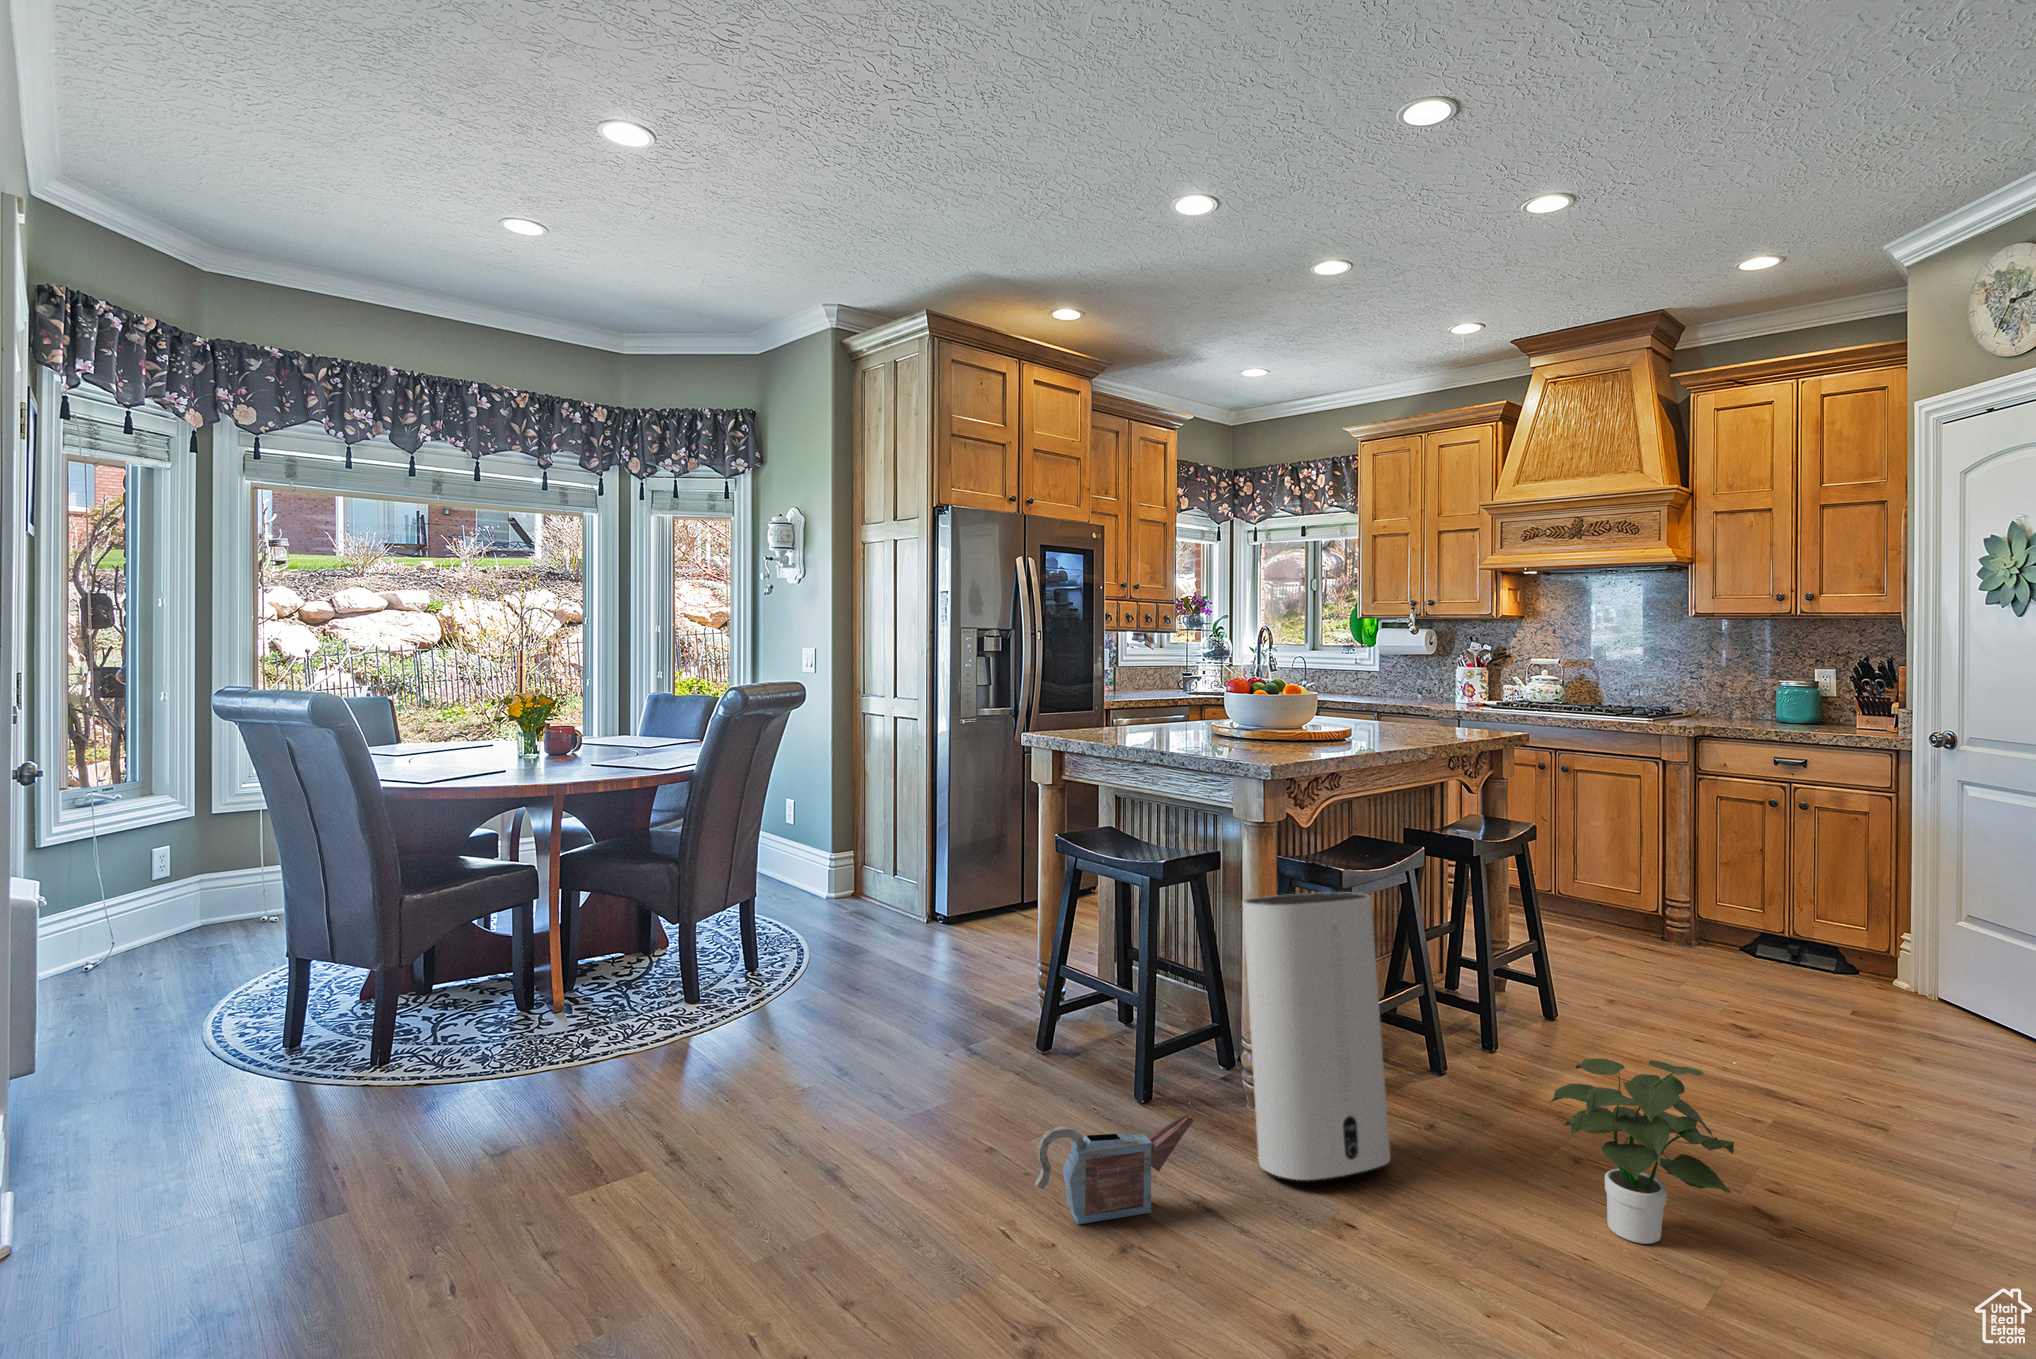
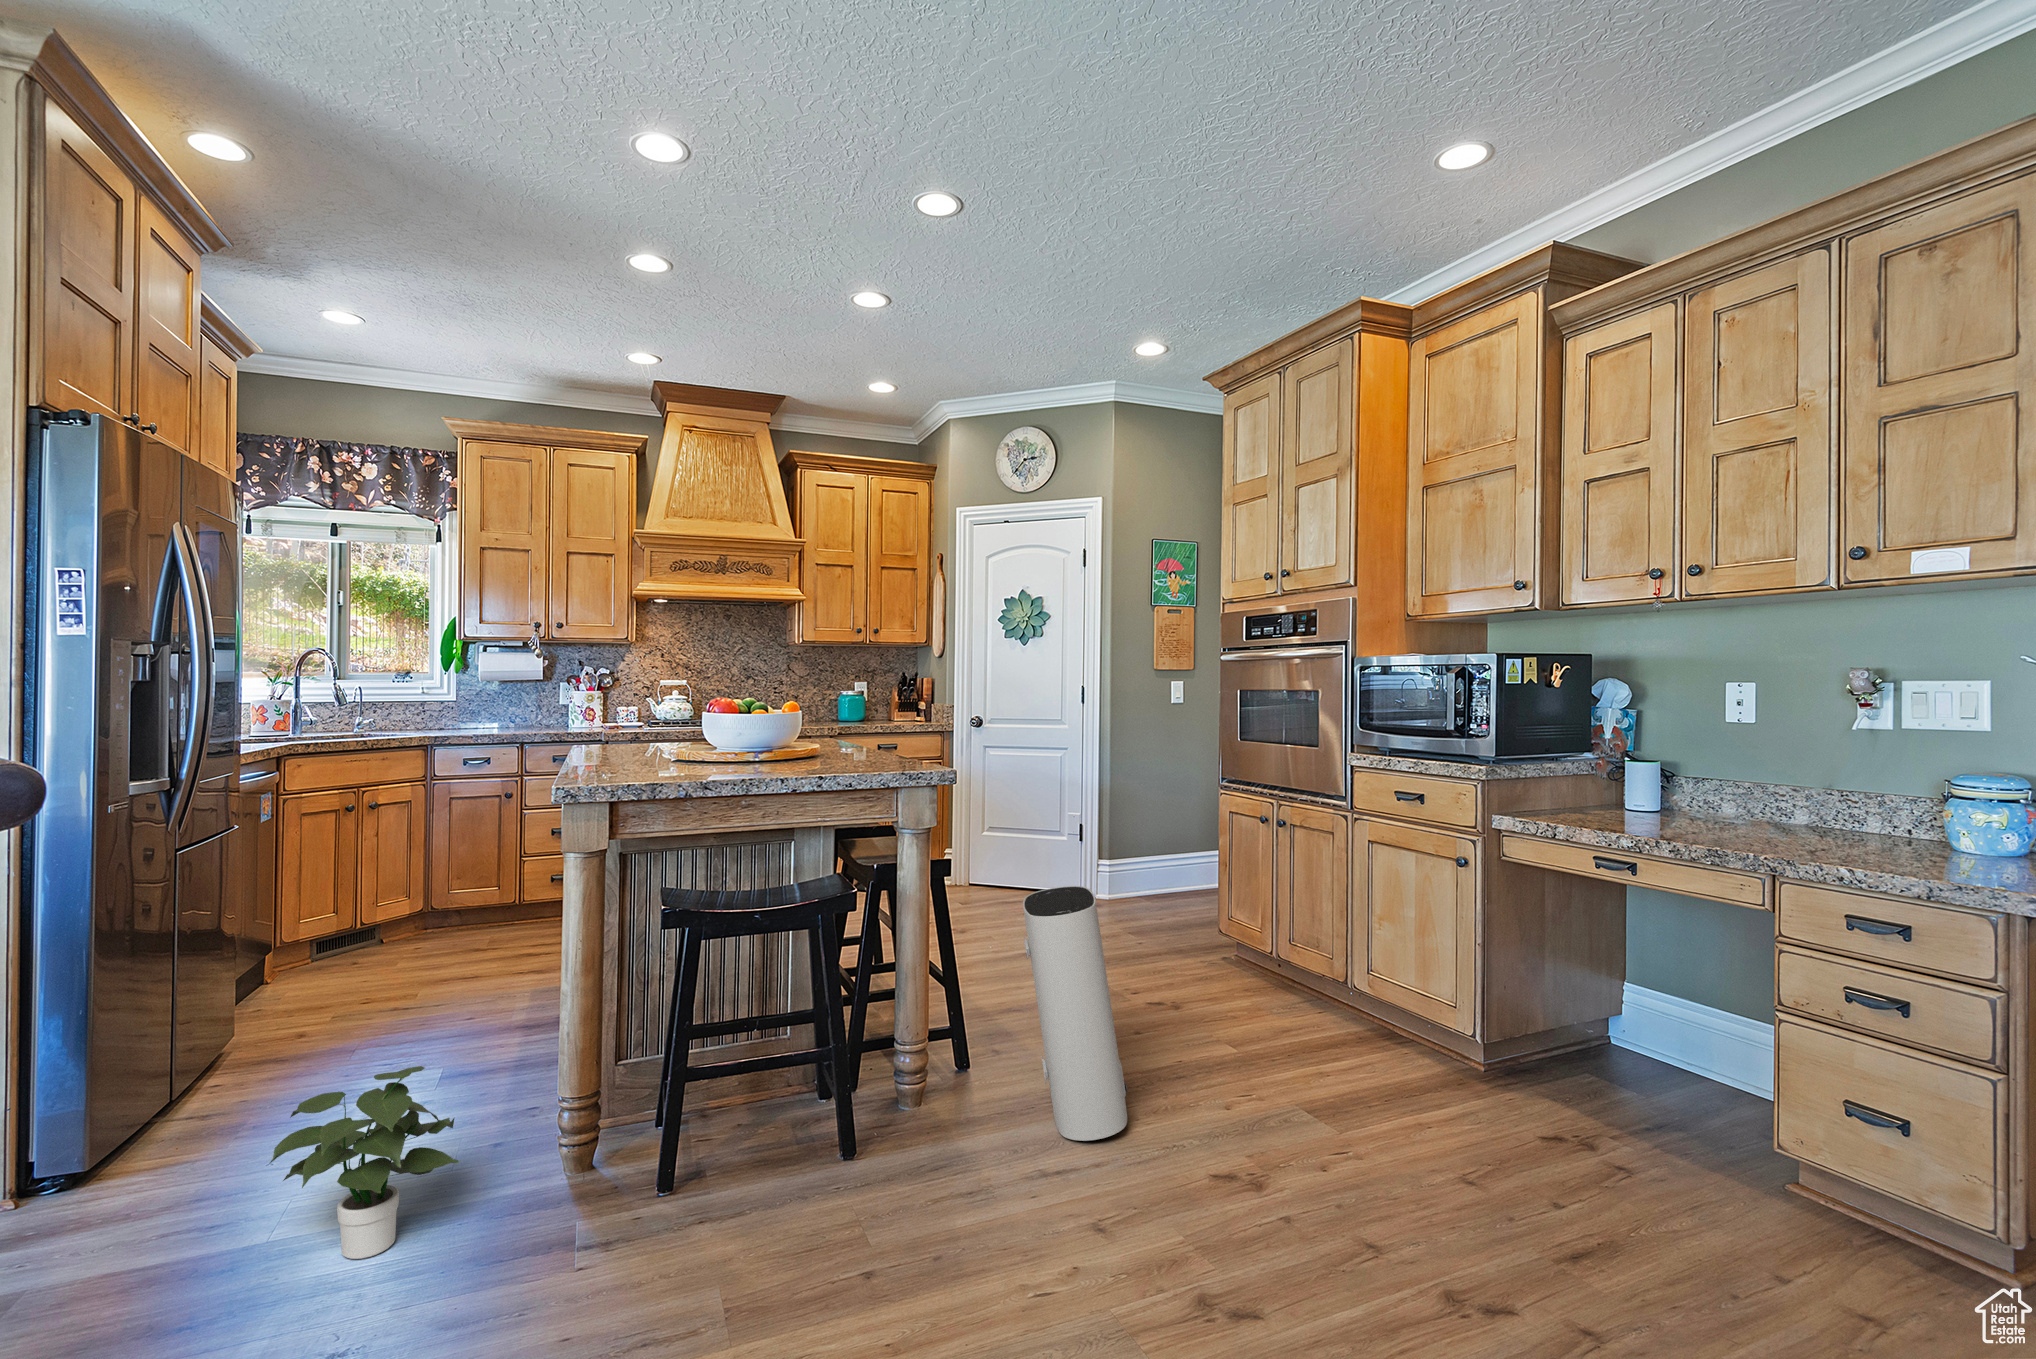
potted plant: present [1550,1058,1734,1244] -> present [270,1066,460,1259]
watering can: present [1035,1115,1194,1224] -> none [1100,1111,1144,1253]

